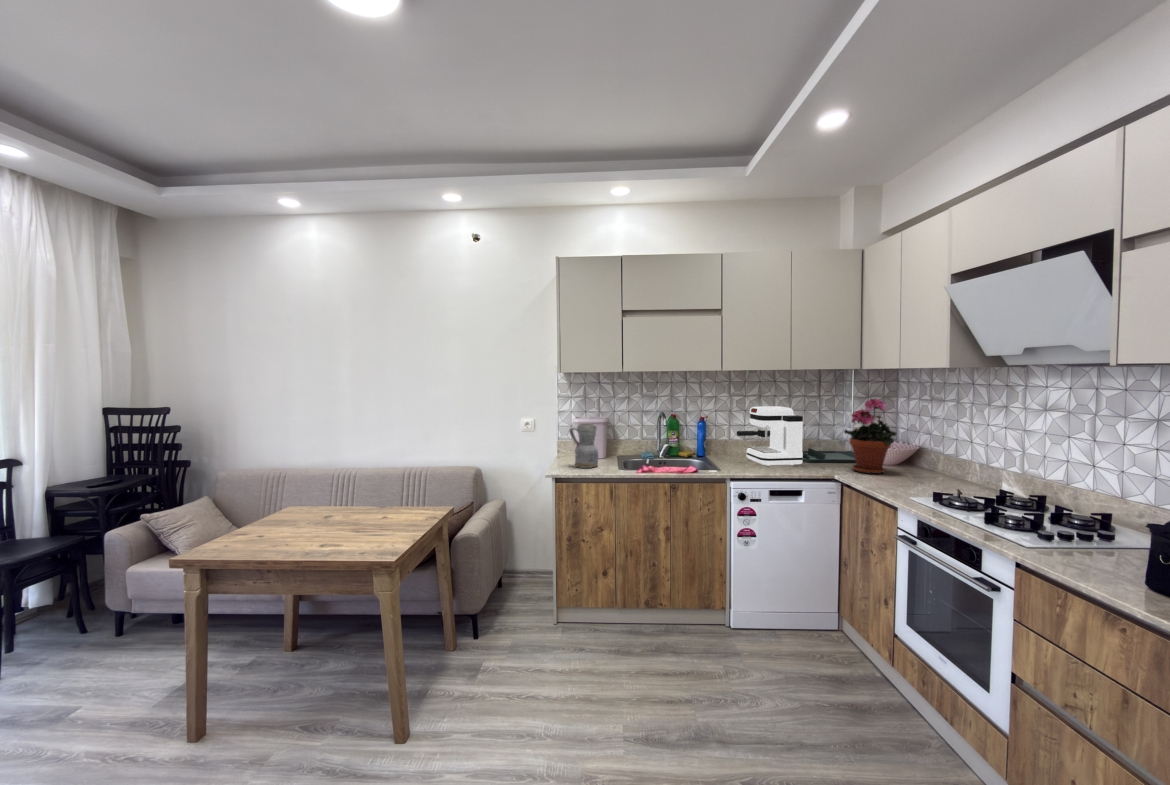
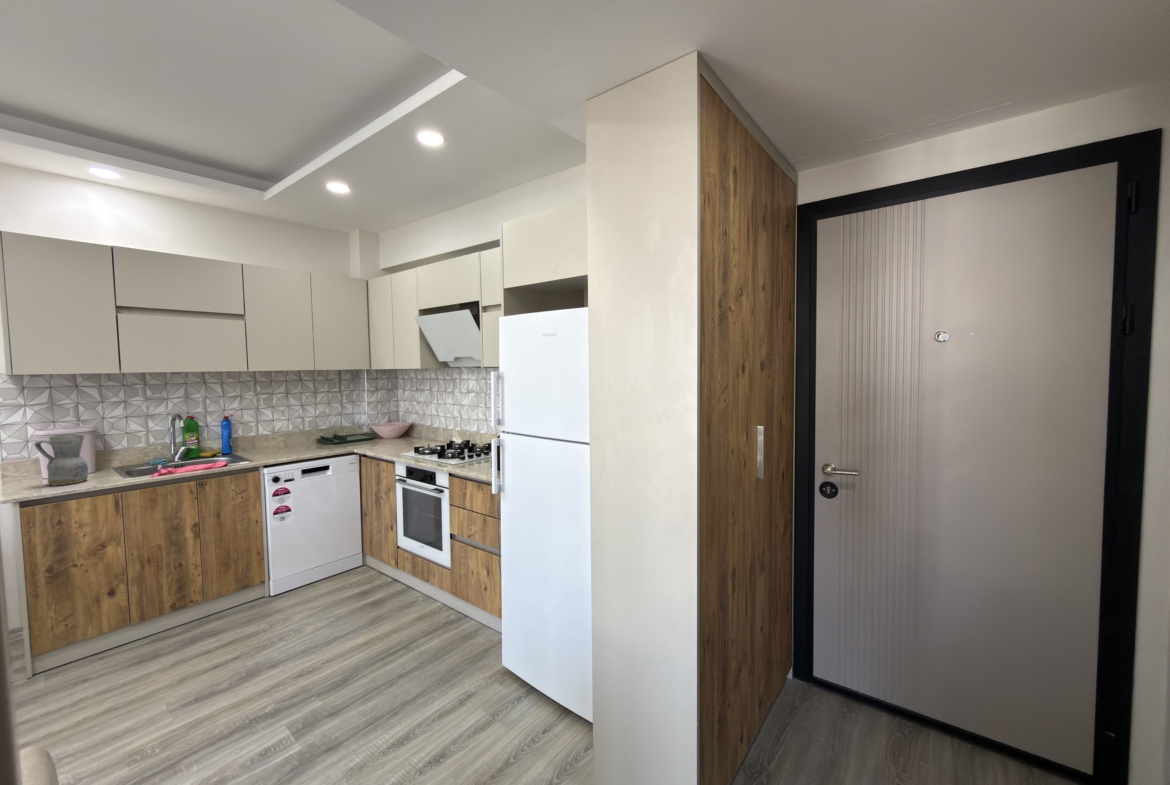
potted plant: present [844,398,896,474] -> none [360,391,396,445]
coffee maker: present [737,406,803,466] -> none [266,401,329,451]

